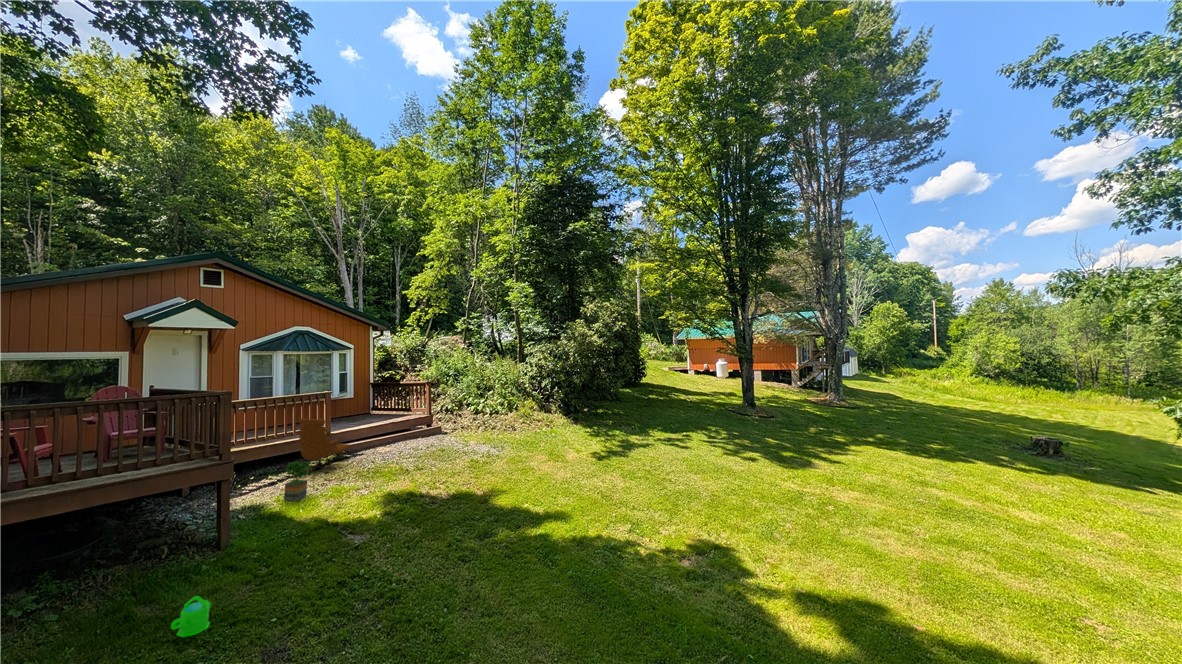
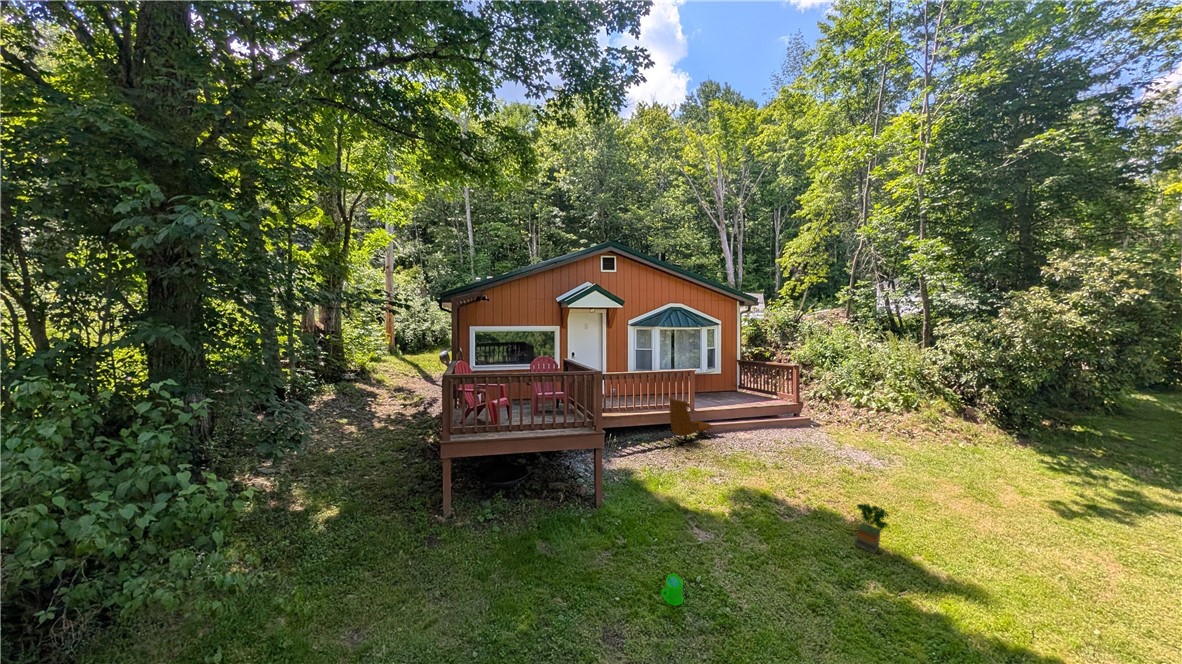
potted tree: present [284,462,312,501] -> present [856,504,889,553]
watering can: present [171,596,211,637] -> present [661,573,684,606]

